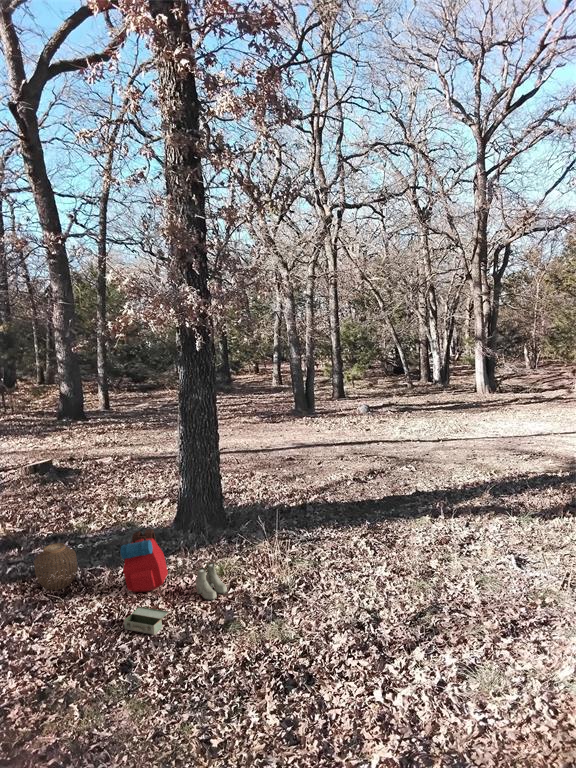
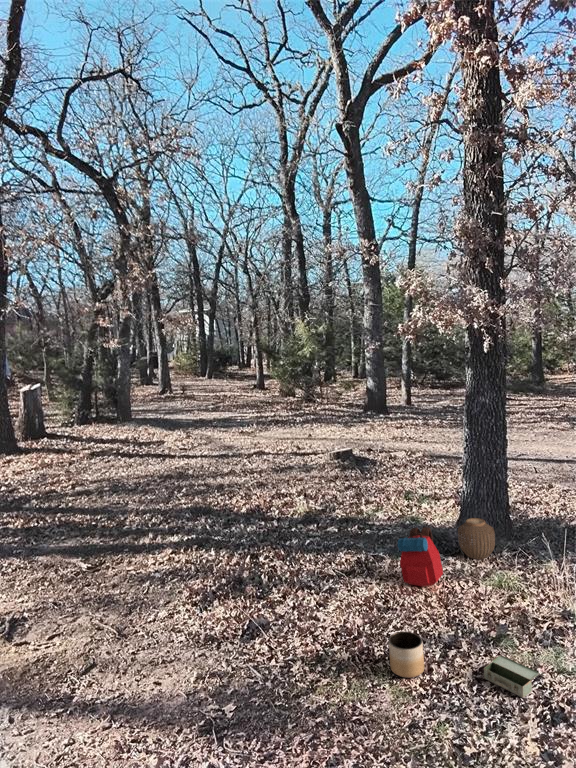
woven basket: present [34,543,77,590] -> present [458,518,495,559]
boots: present [195,563,227,600] -> none [469,571,503,609]
toolbox: present [124,607,168,635] -> present [484,656,539,698]
planter: none [123,640,162,690] -> present [389,632,424,678]

